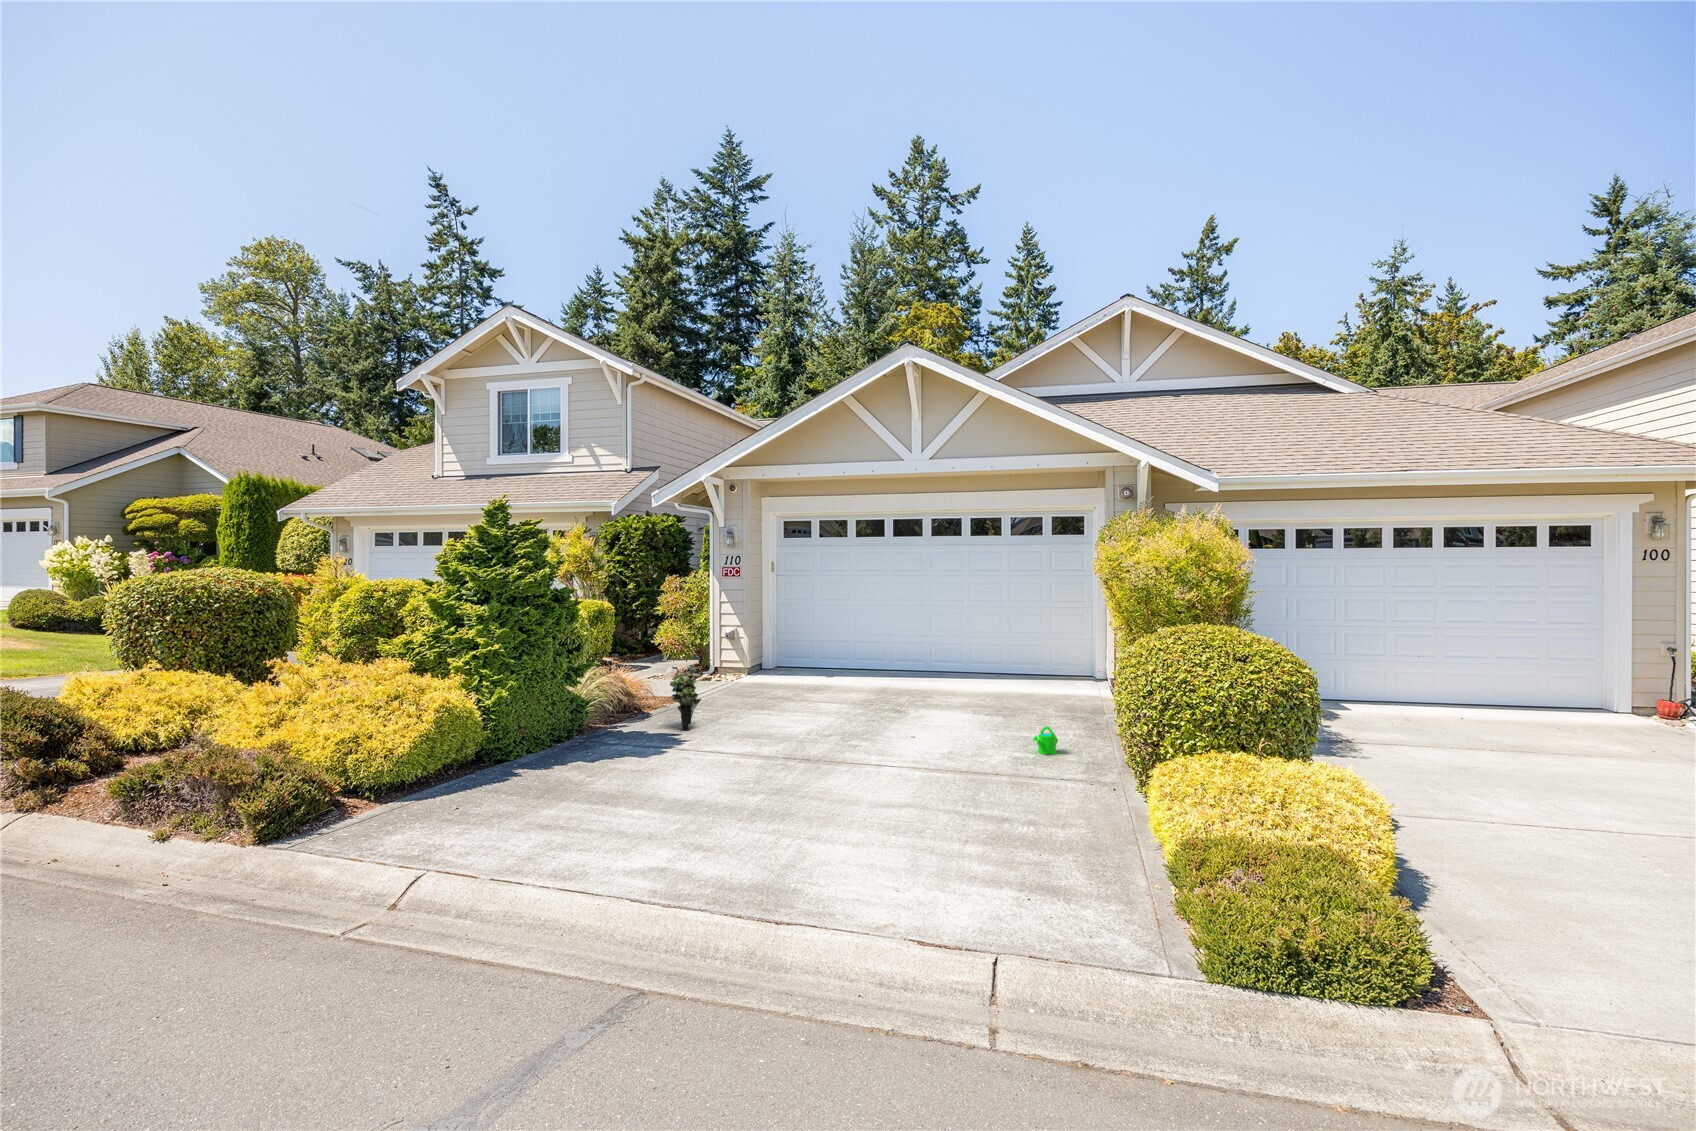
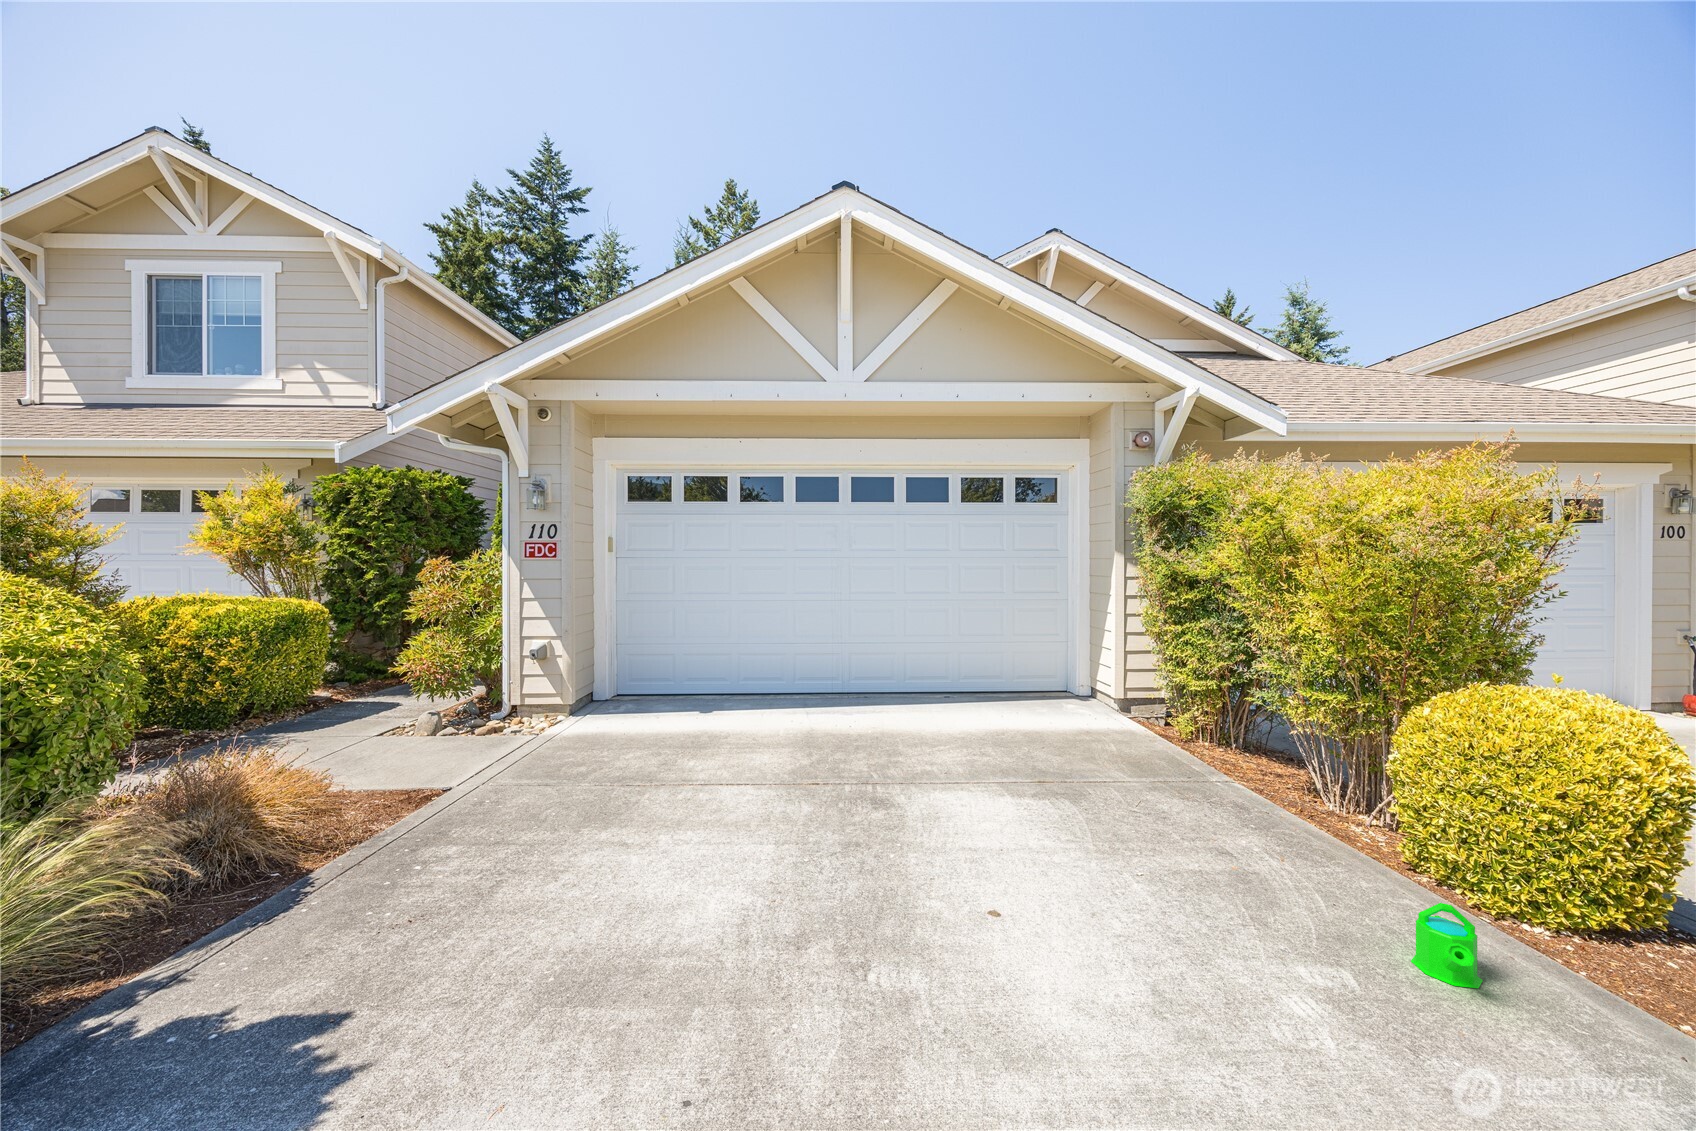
potted plant: present [670,673,701,730] -> none [316,802,437,1014]

